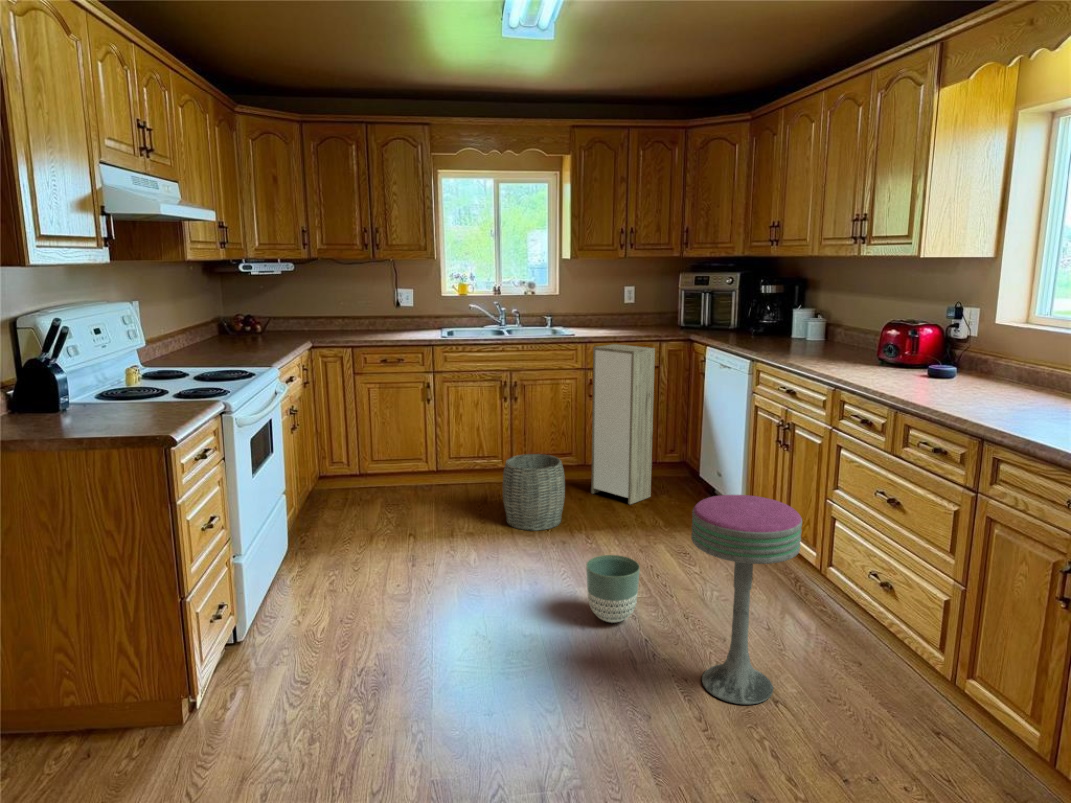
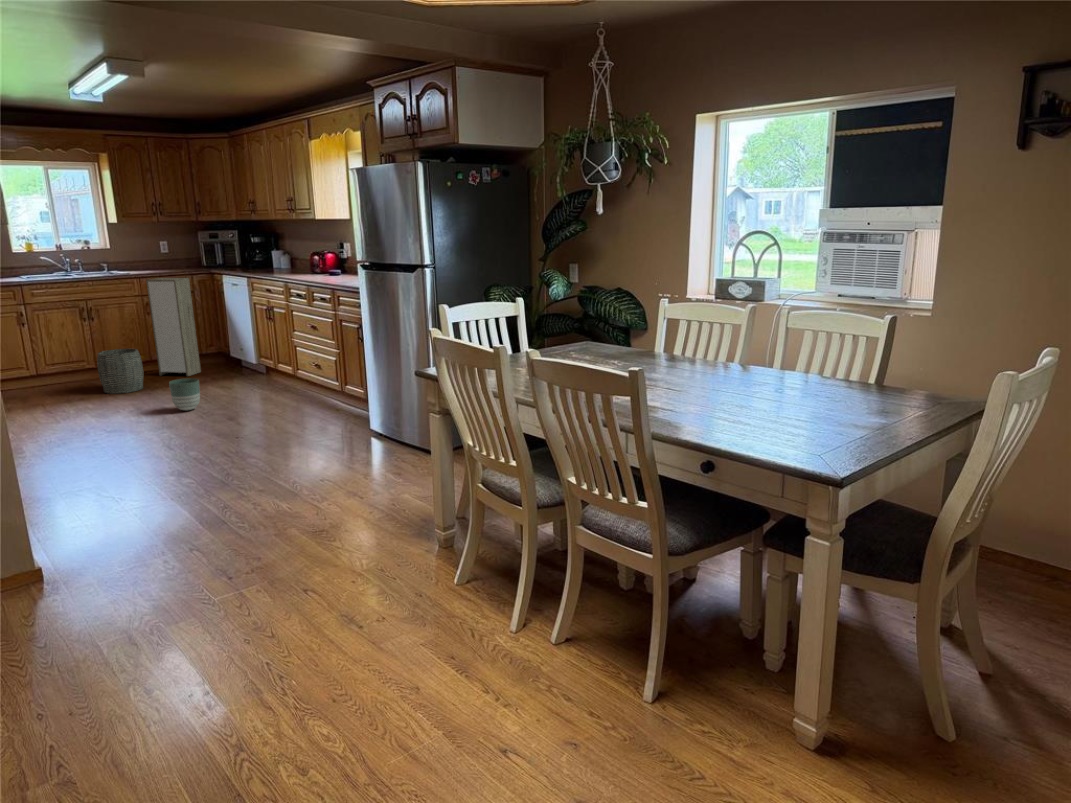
bar stool: present [691,495,802,705] -> none [220,329,270,418]

